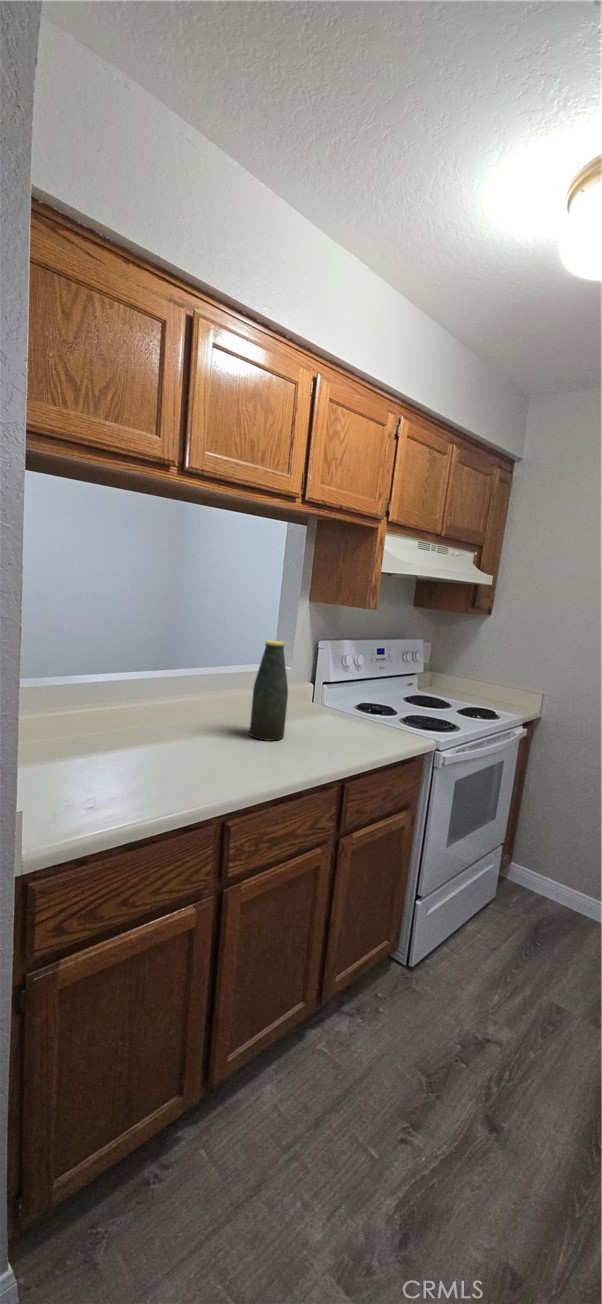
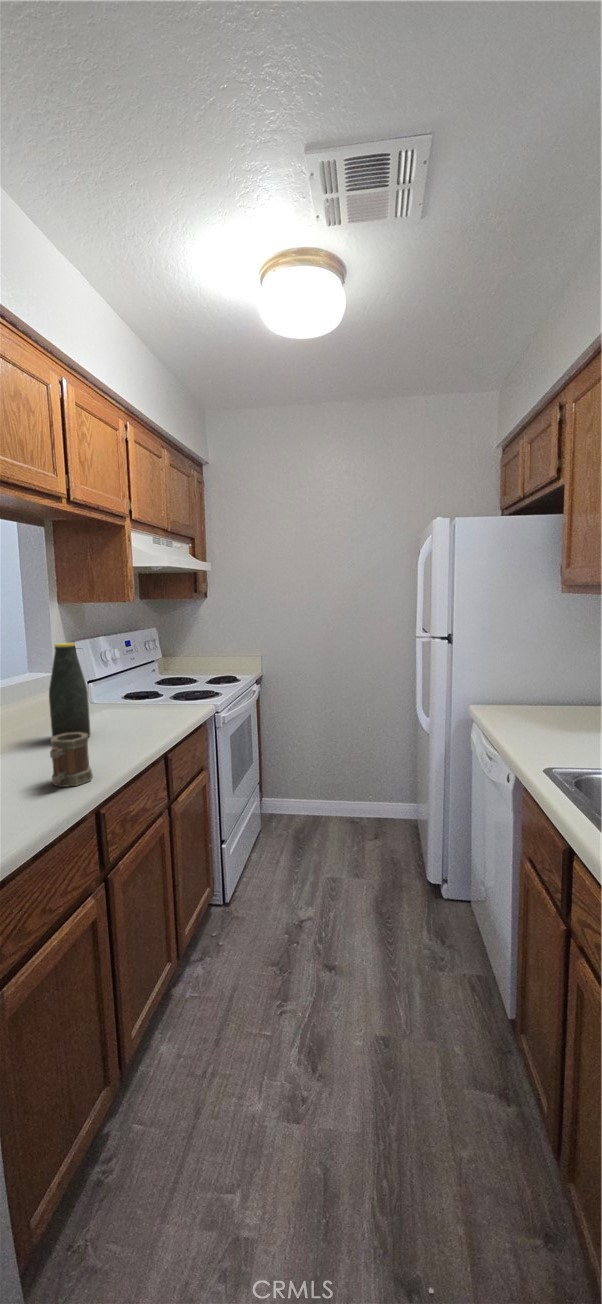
mug: none [188,732,235,789] -> present [50,732,93,787]

